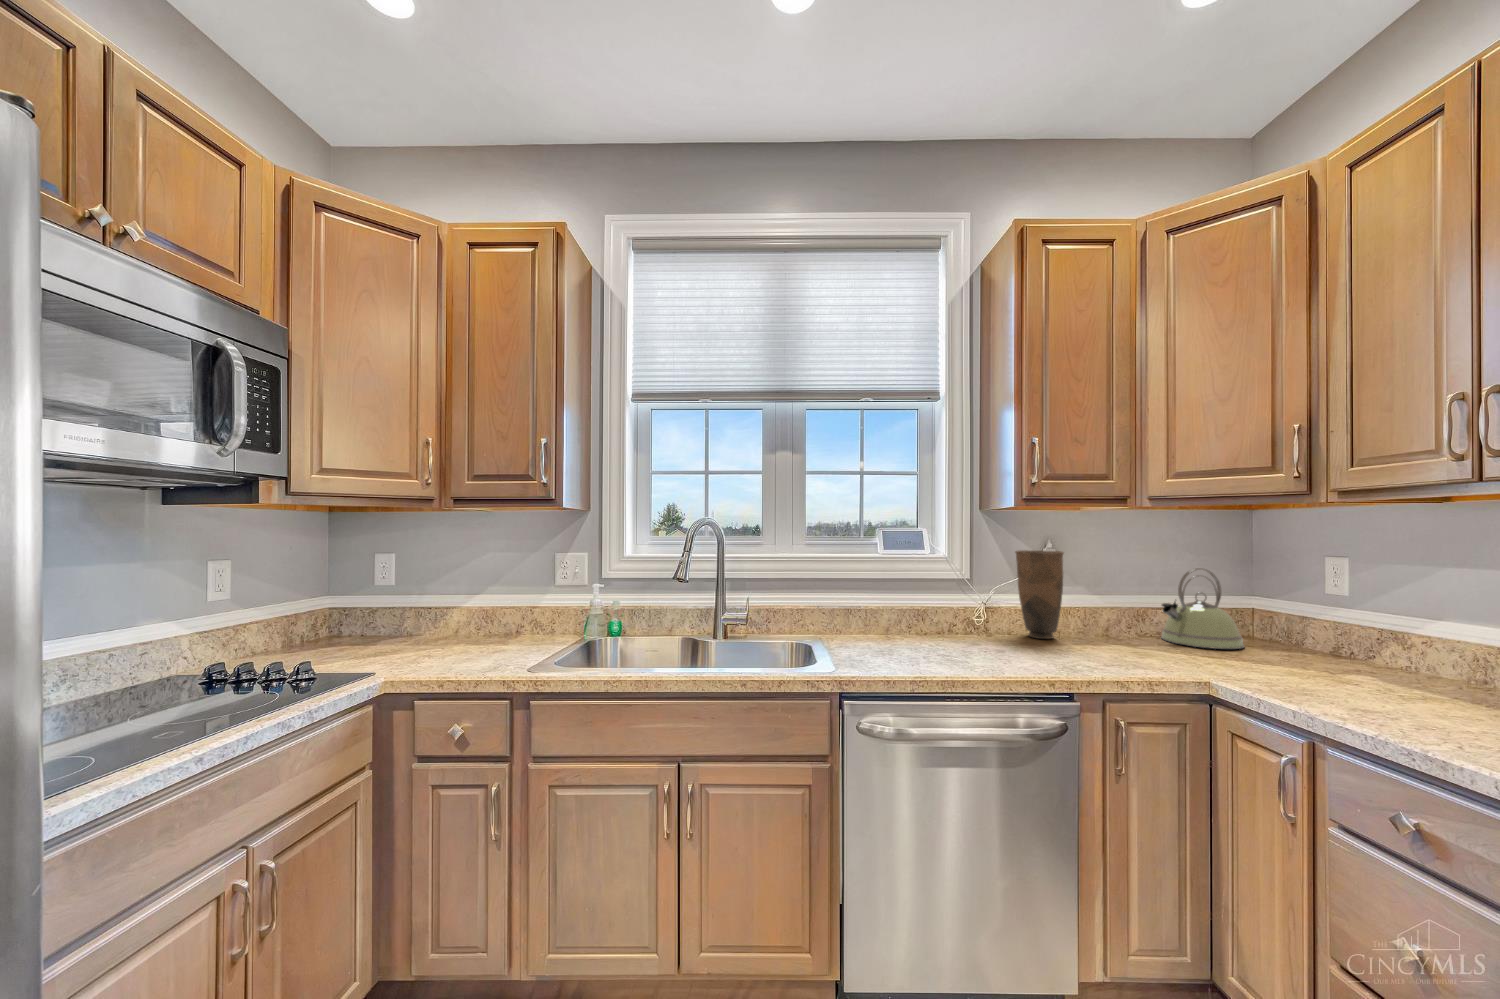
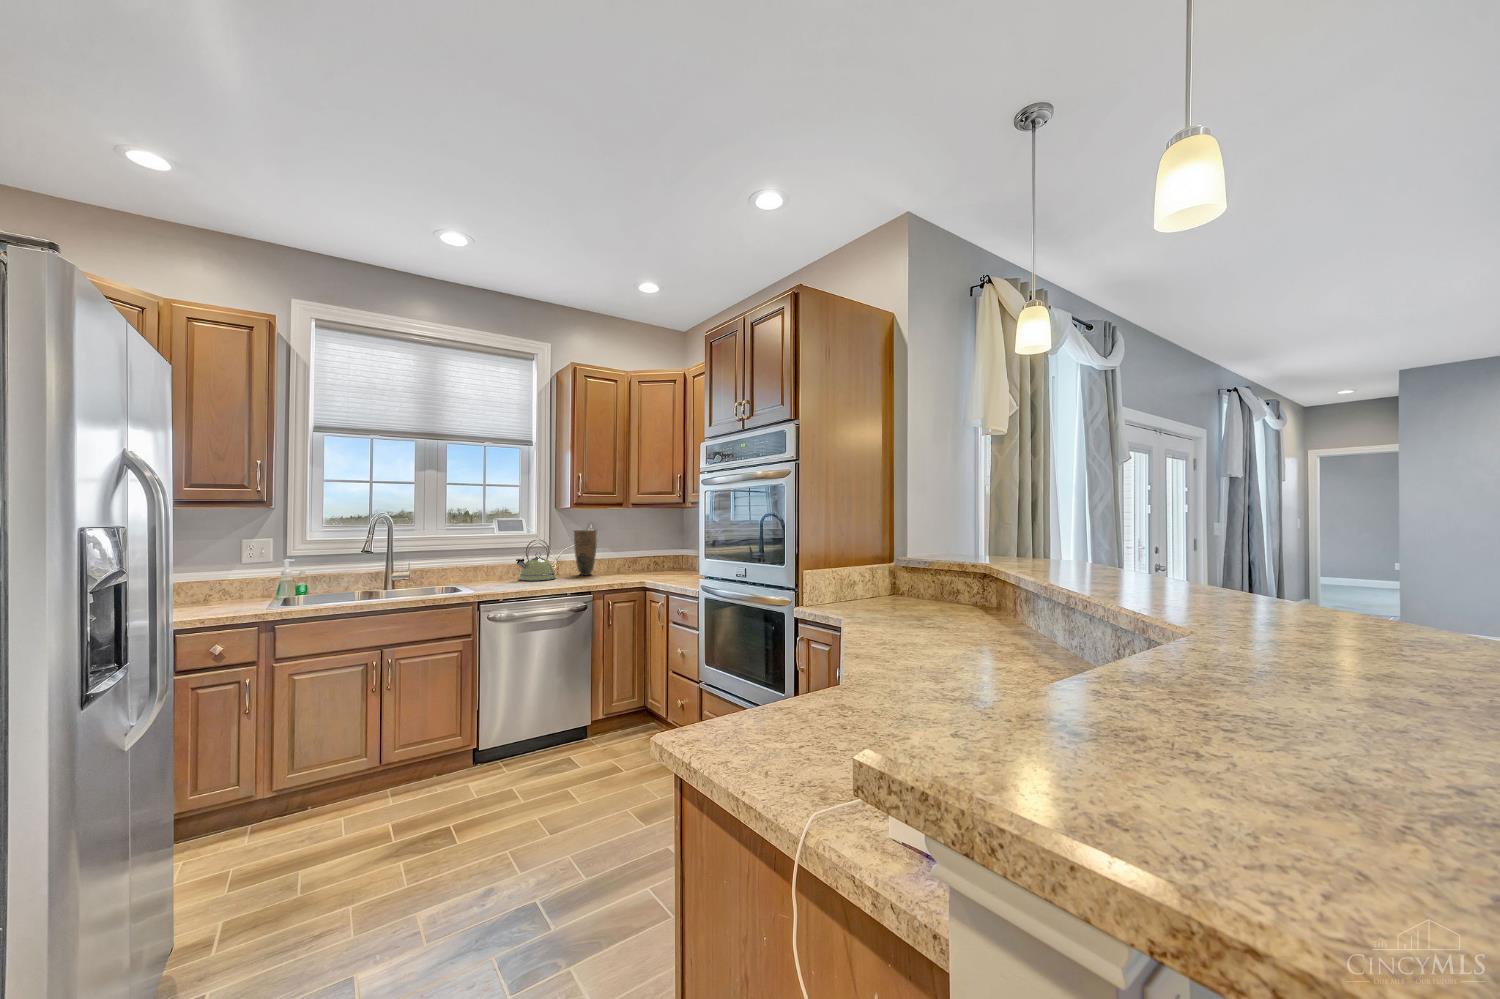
kettle: present [1161,568,1244,649] -> present [516,539,556,581]

